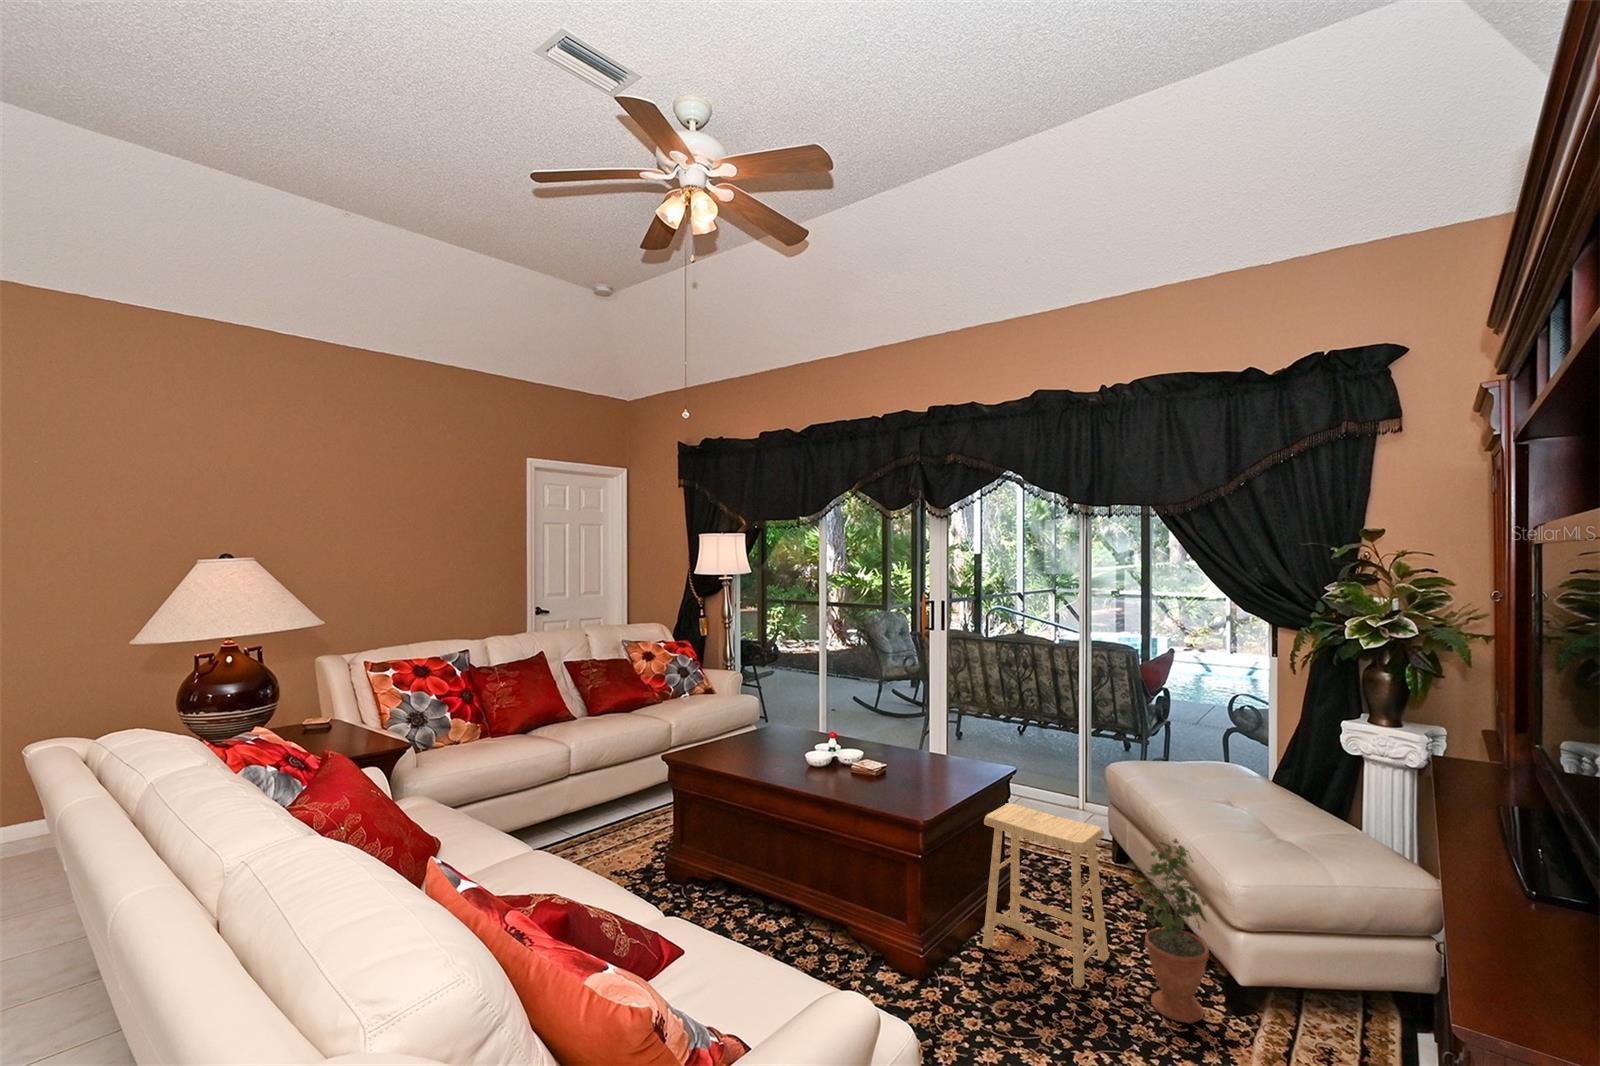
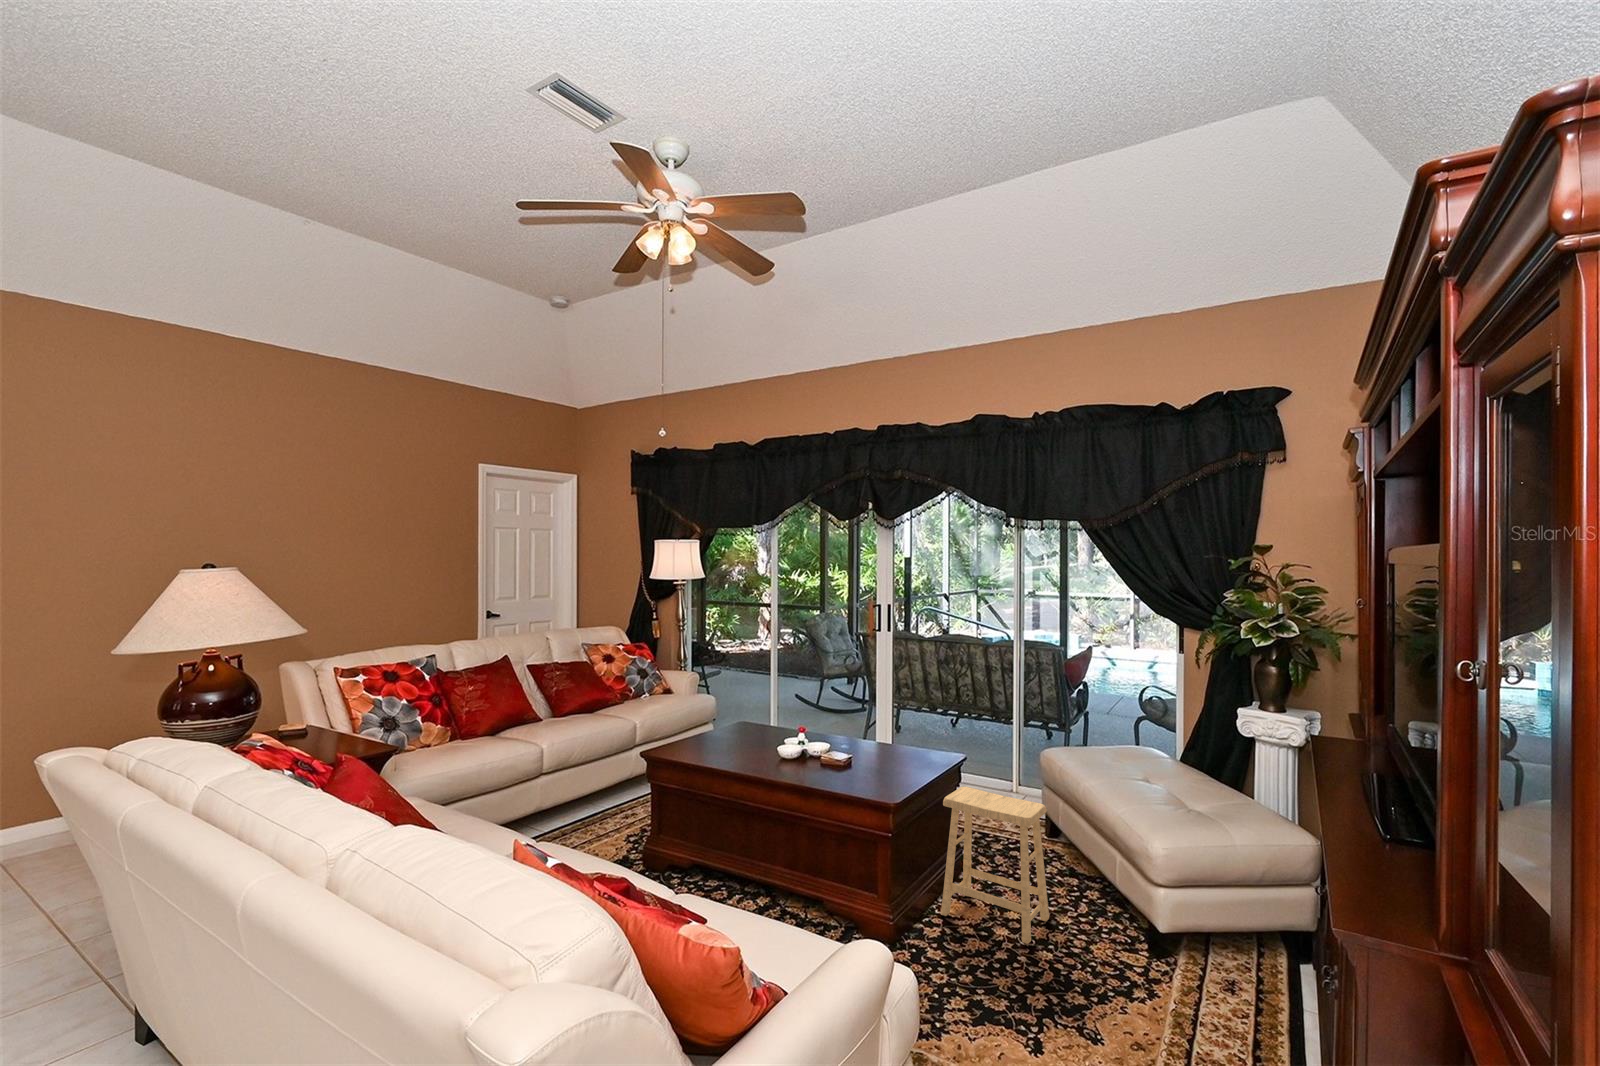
potted plant: present [1132,834,1209,1023] -> none [1072,808,1136,967]

